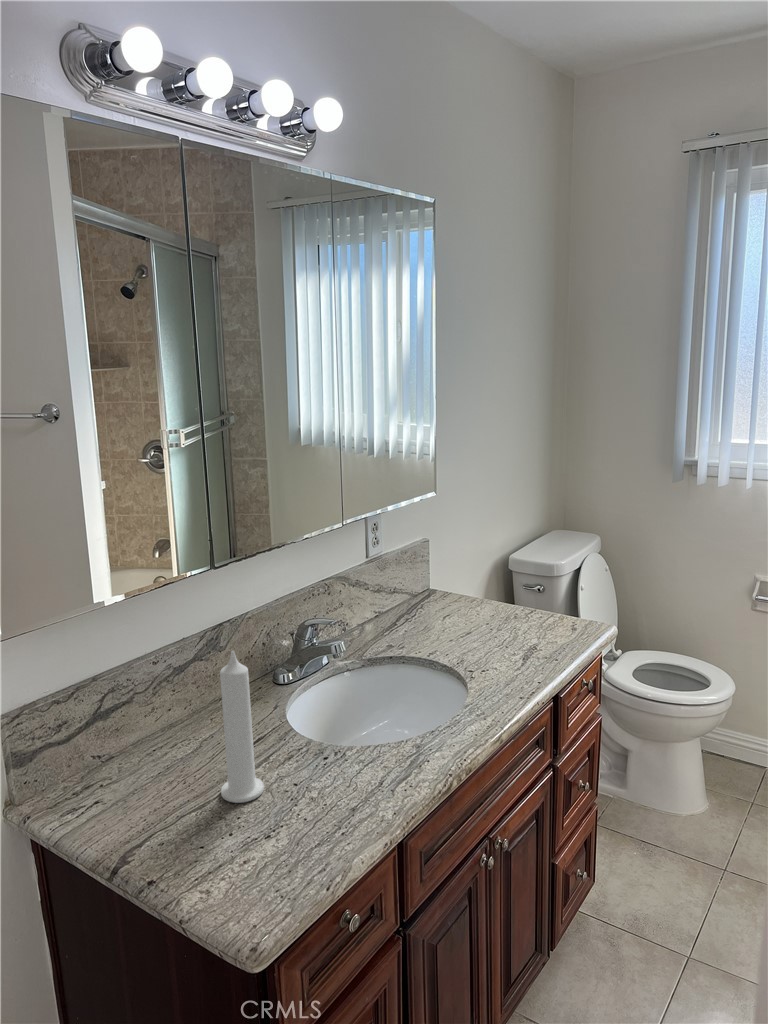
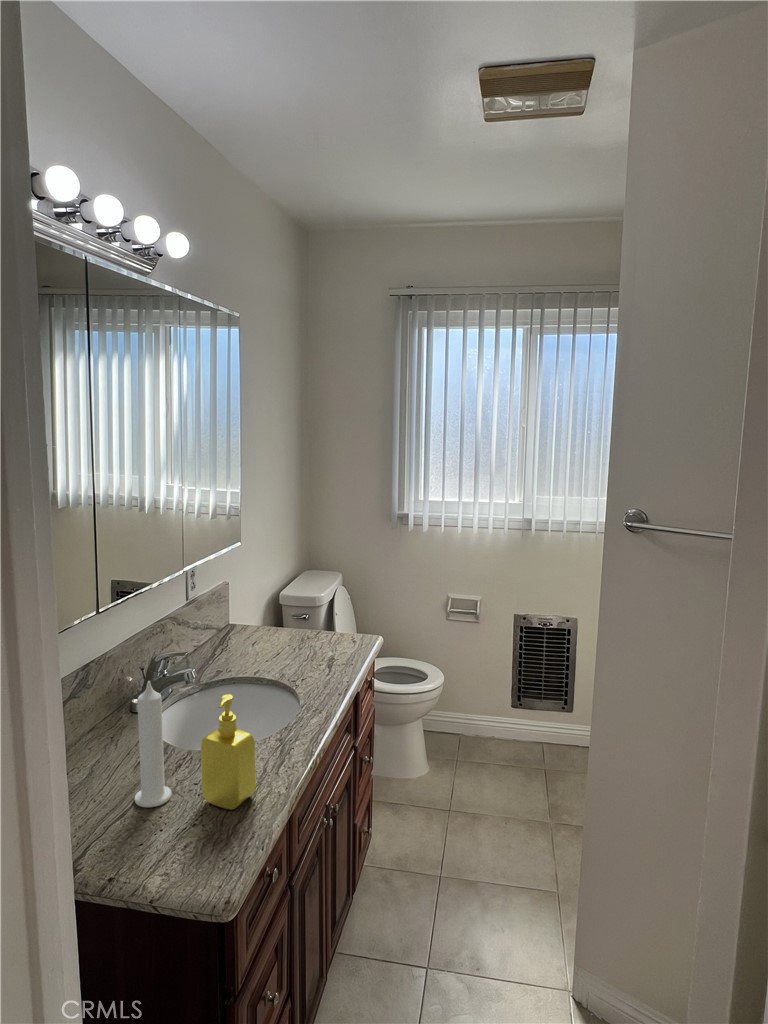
soap dispenser: none [287,680,352,827] -> present [201,694,255,810]

